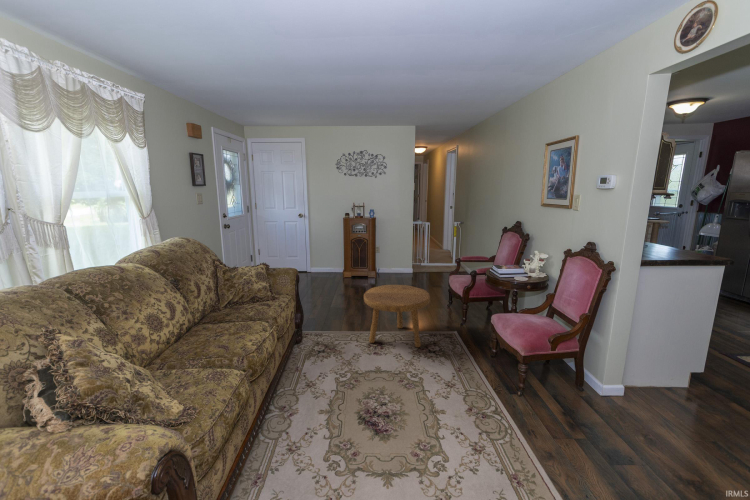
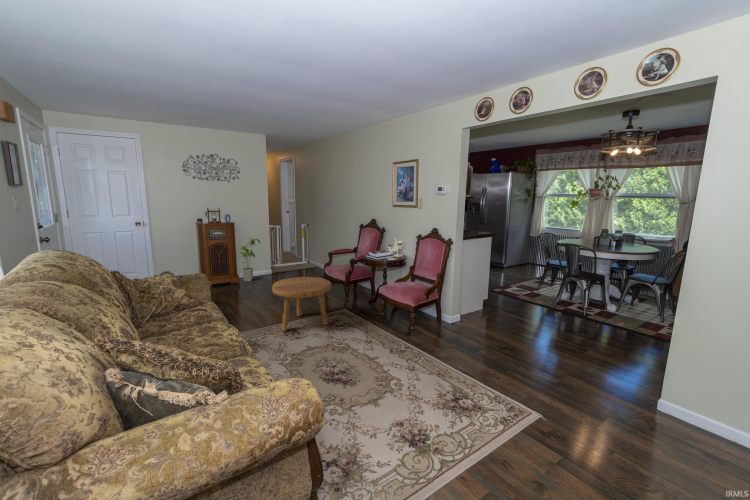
house plant: none [378,234,399,279] -> present [240,238,260,281]

